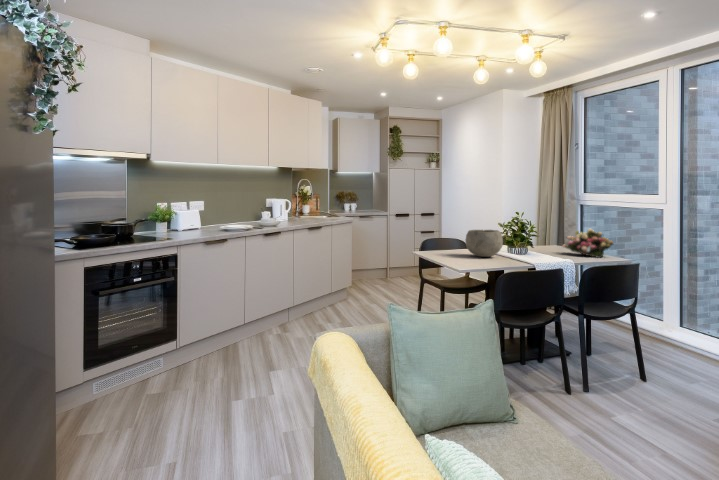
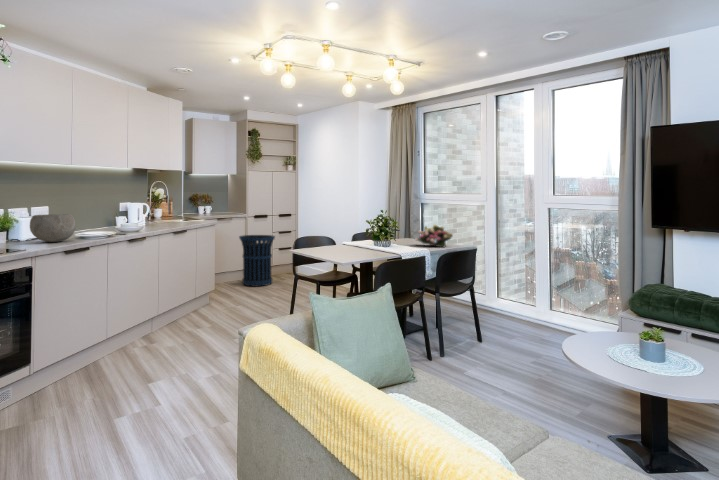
bowl: present [465,230,503,257] -> present [30,214,76,242]
trash can: none [376,234,412,286] -> present [239,235,275,286]

